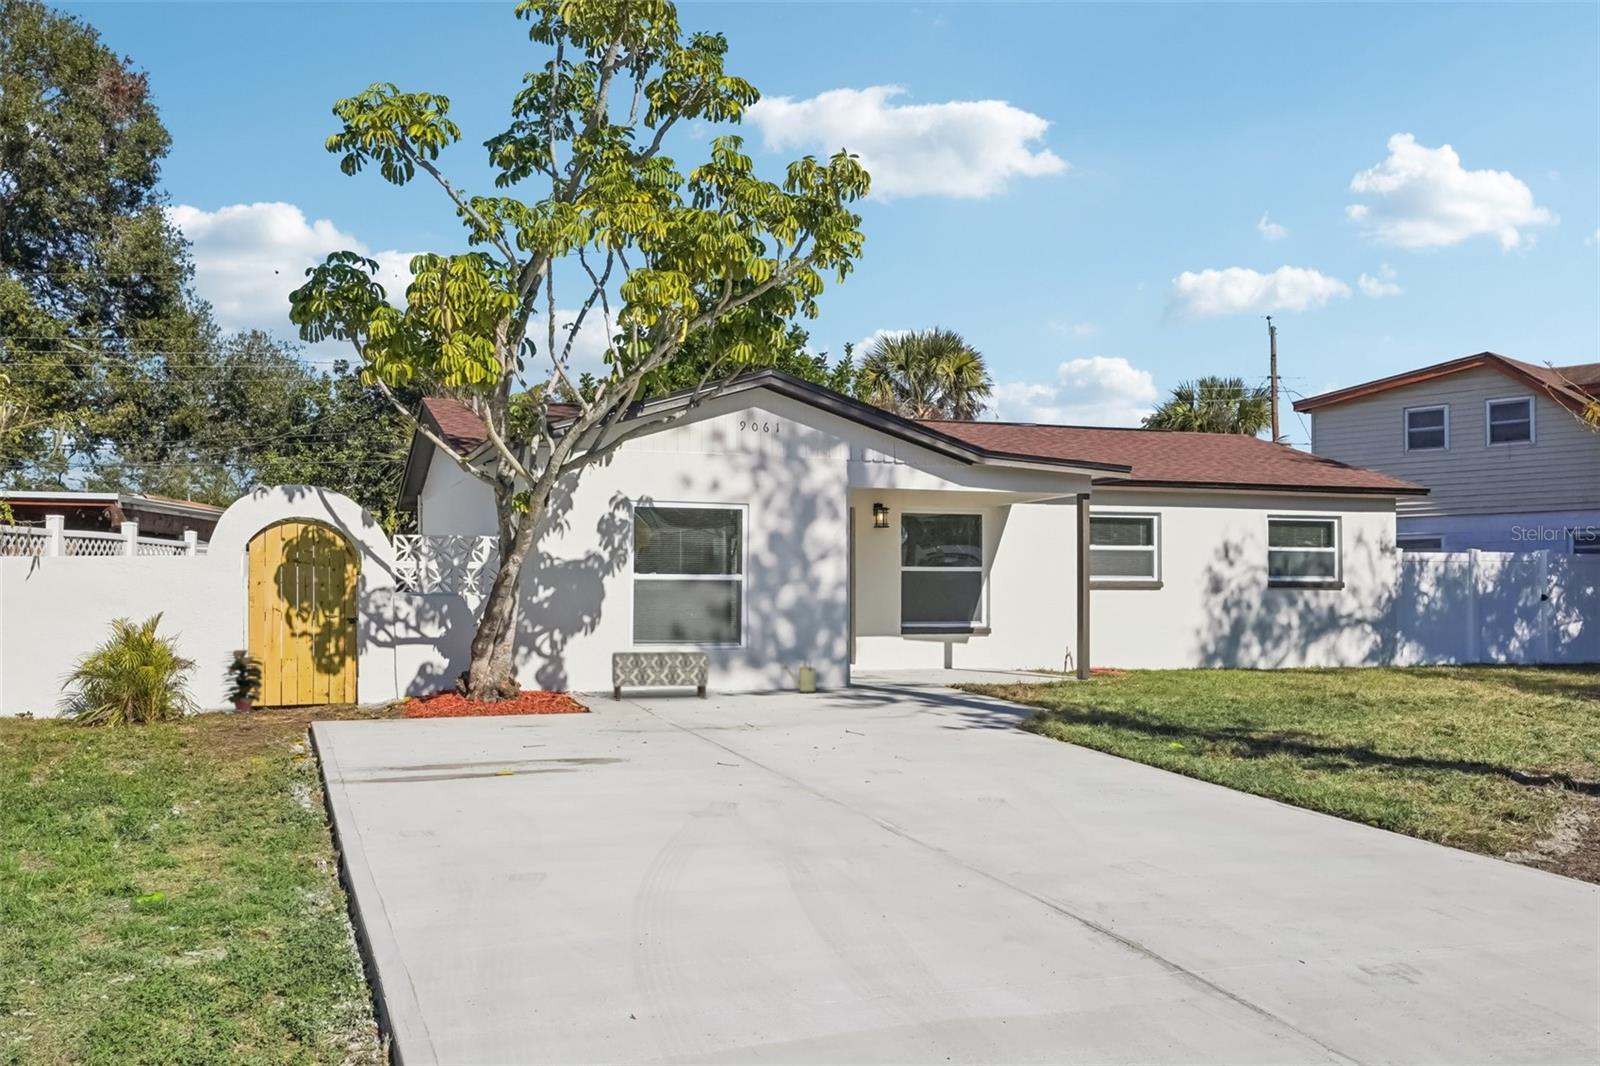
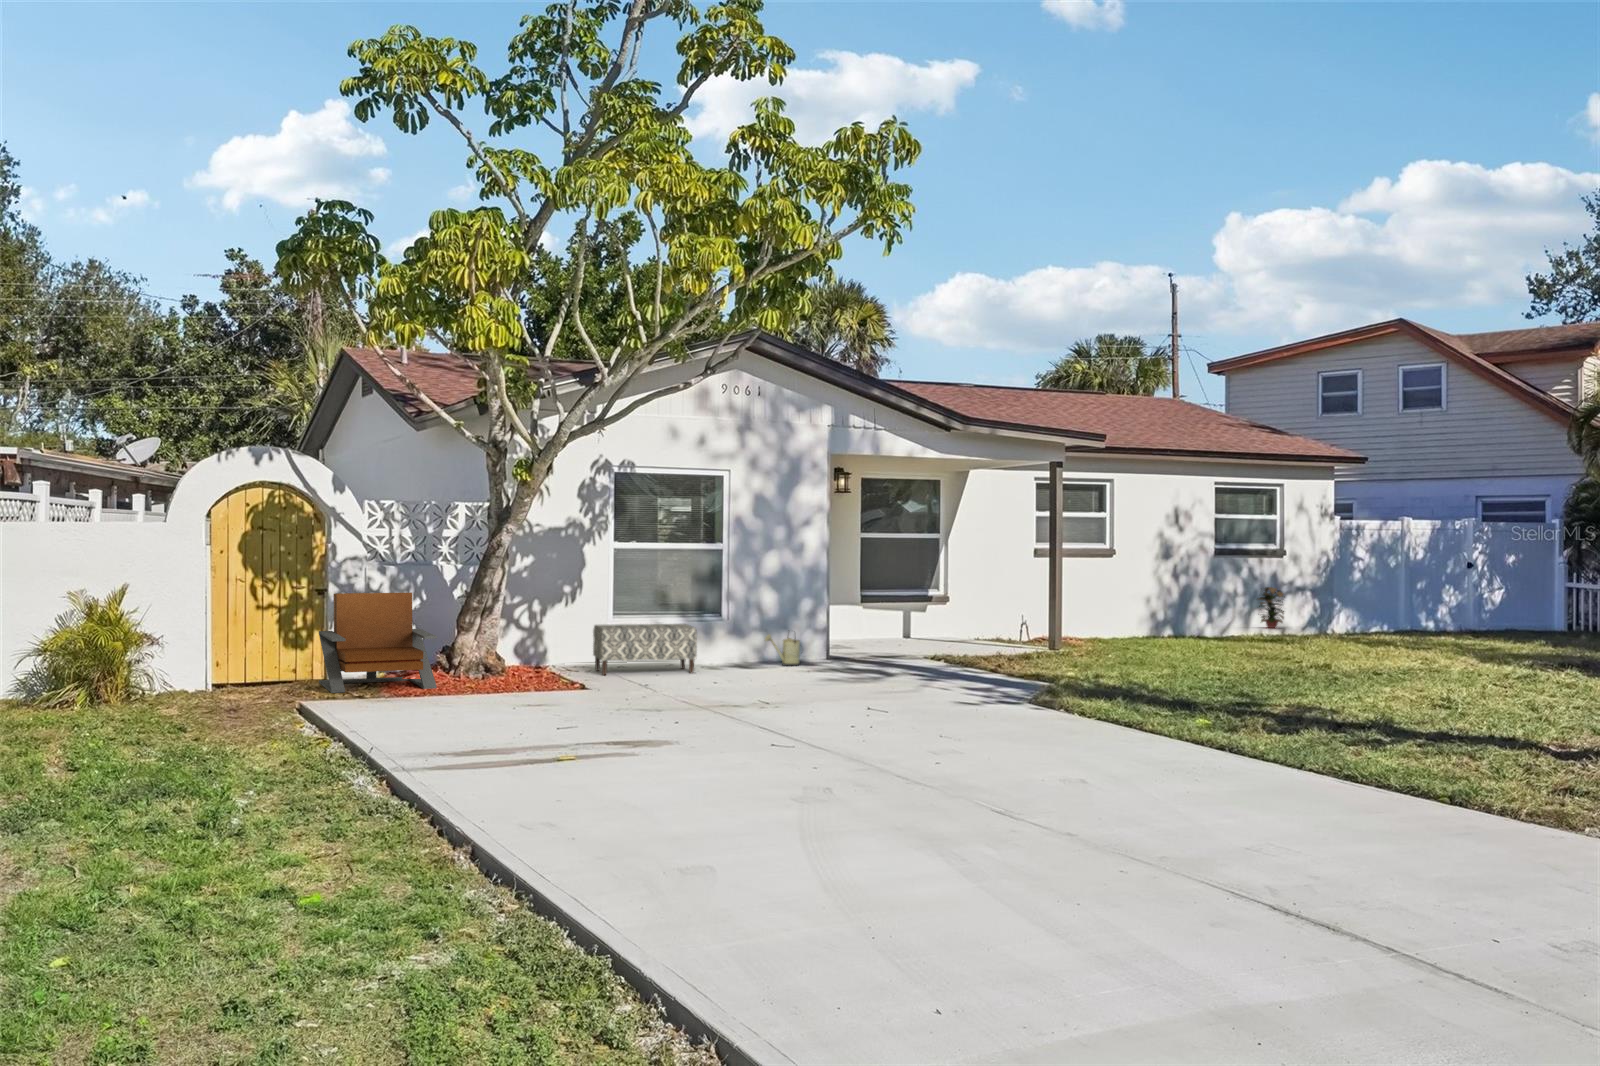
lounge chair: none [347,621,450,714] -> present [319,592,437,693]
decorative plant: present [223,650,263,711] -> present [1258,587,1284,628]

